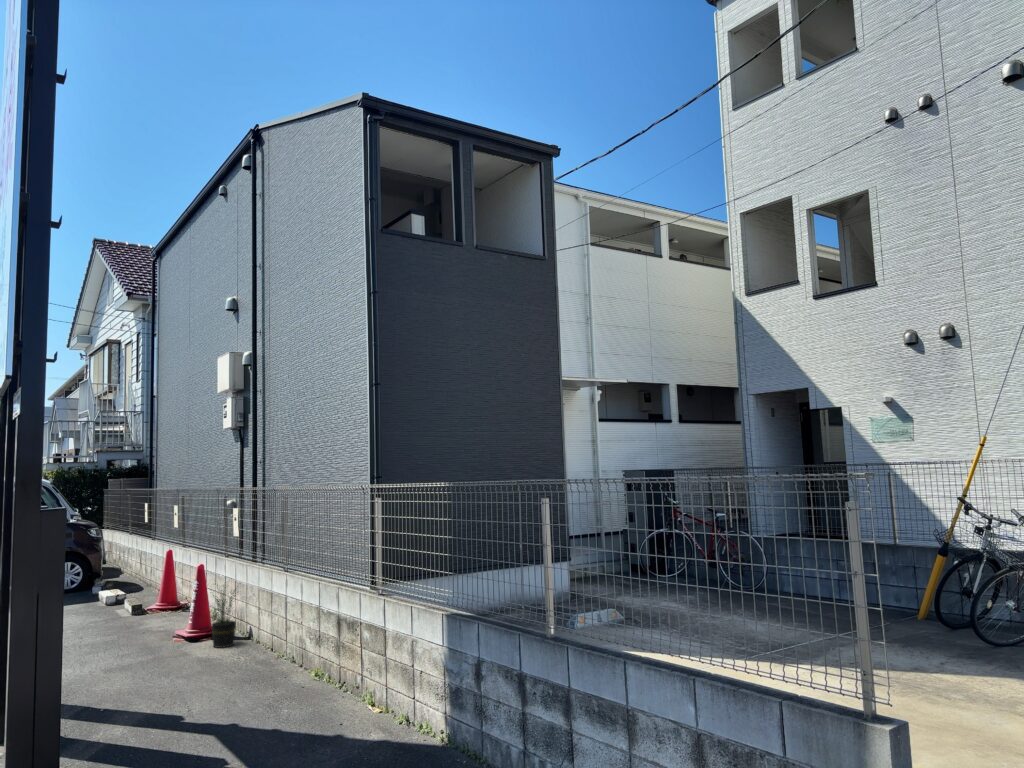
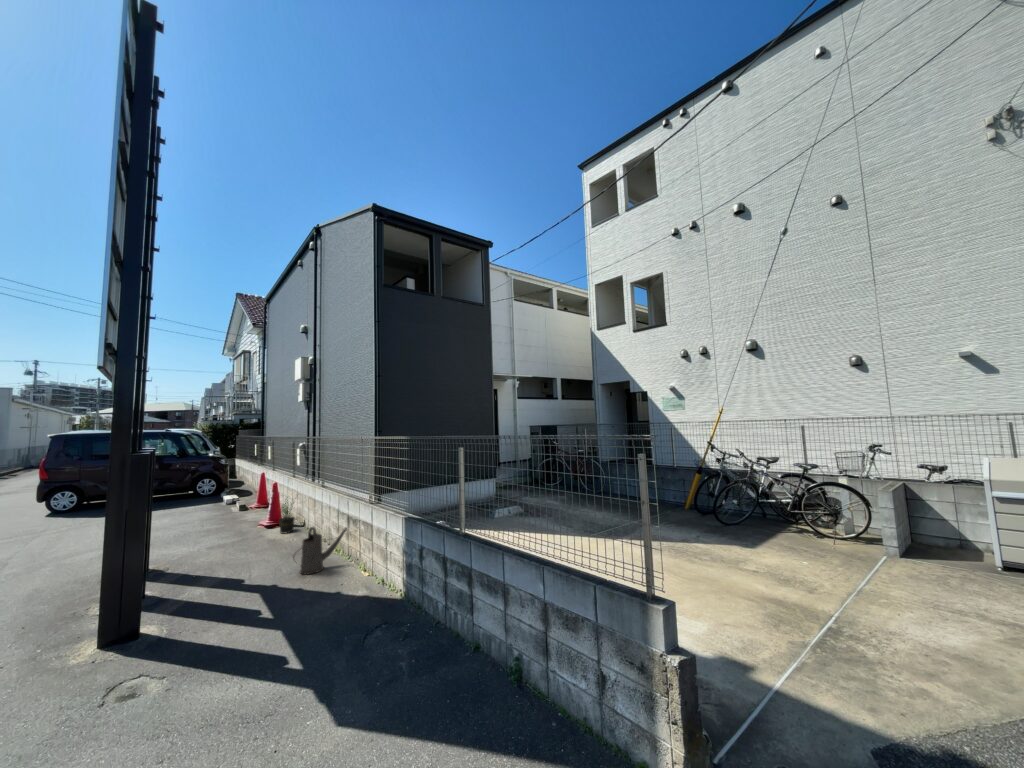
watering can: none [255,631,337,709] -> present [300,527,347,574]

